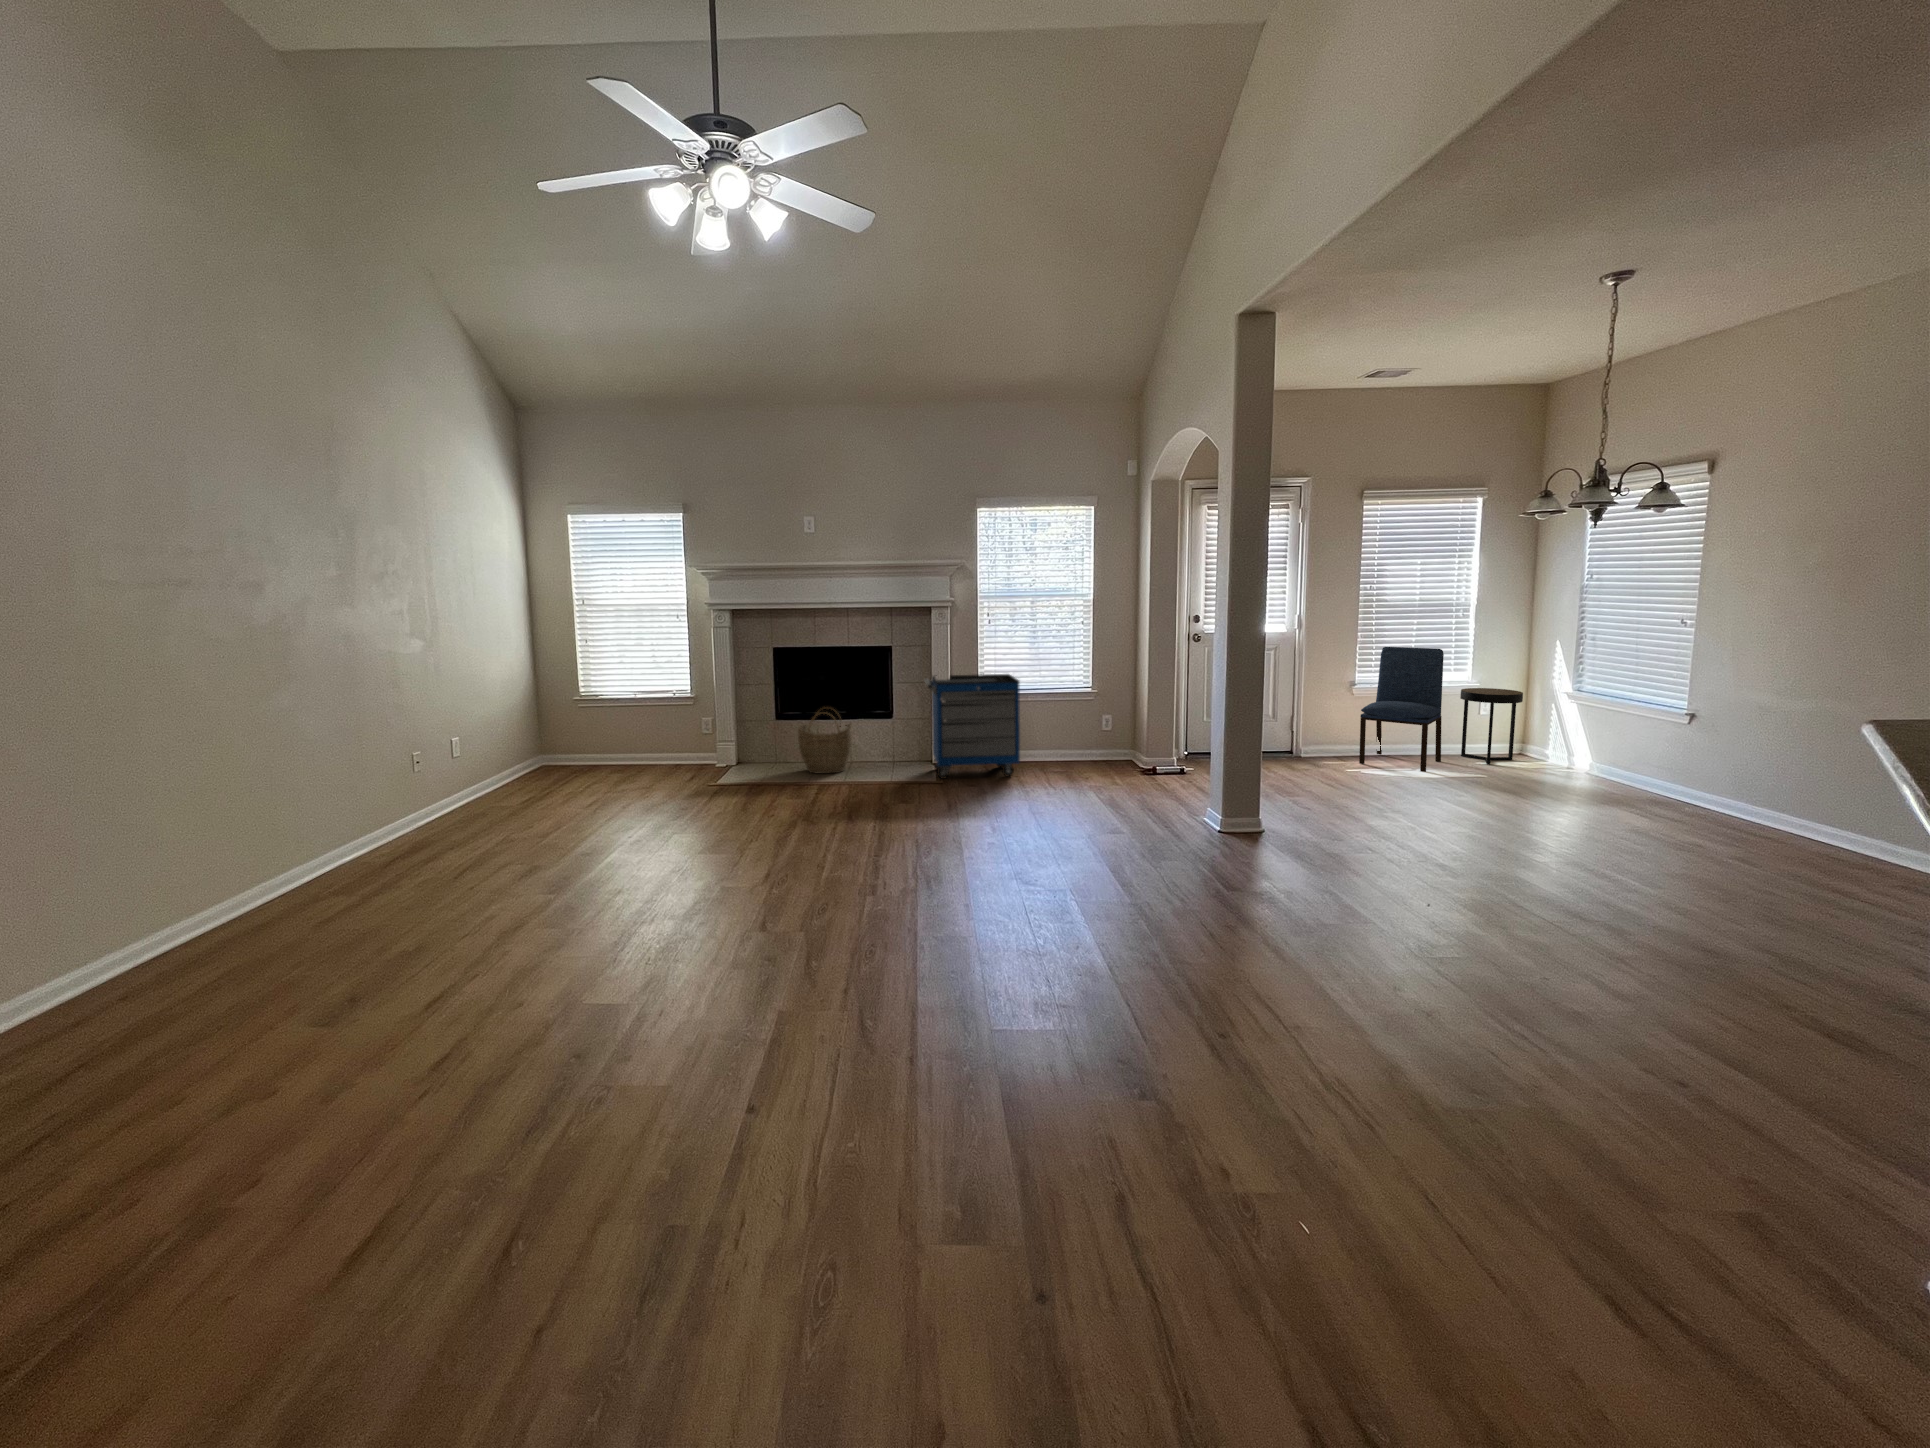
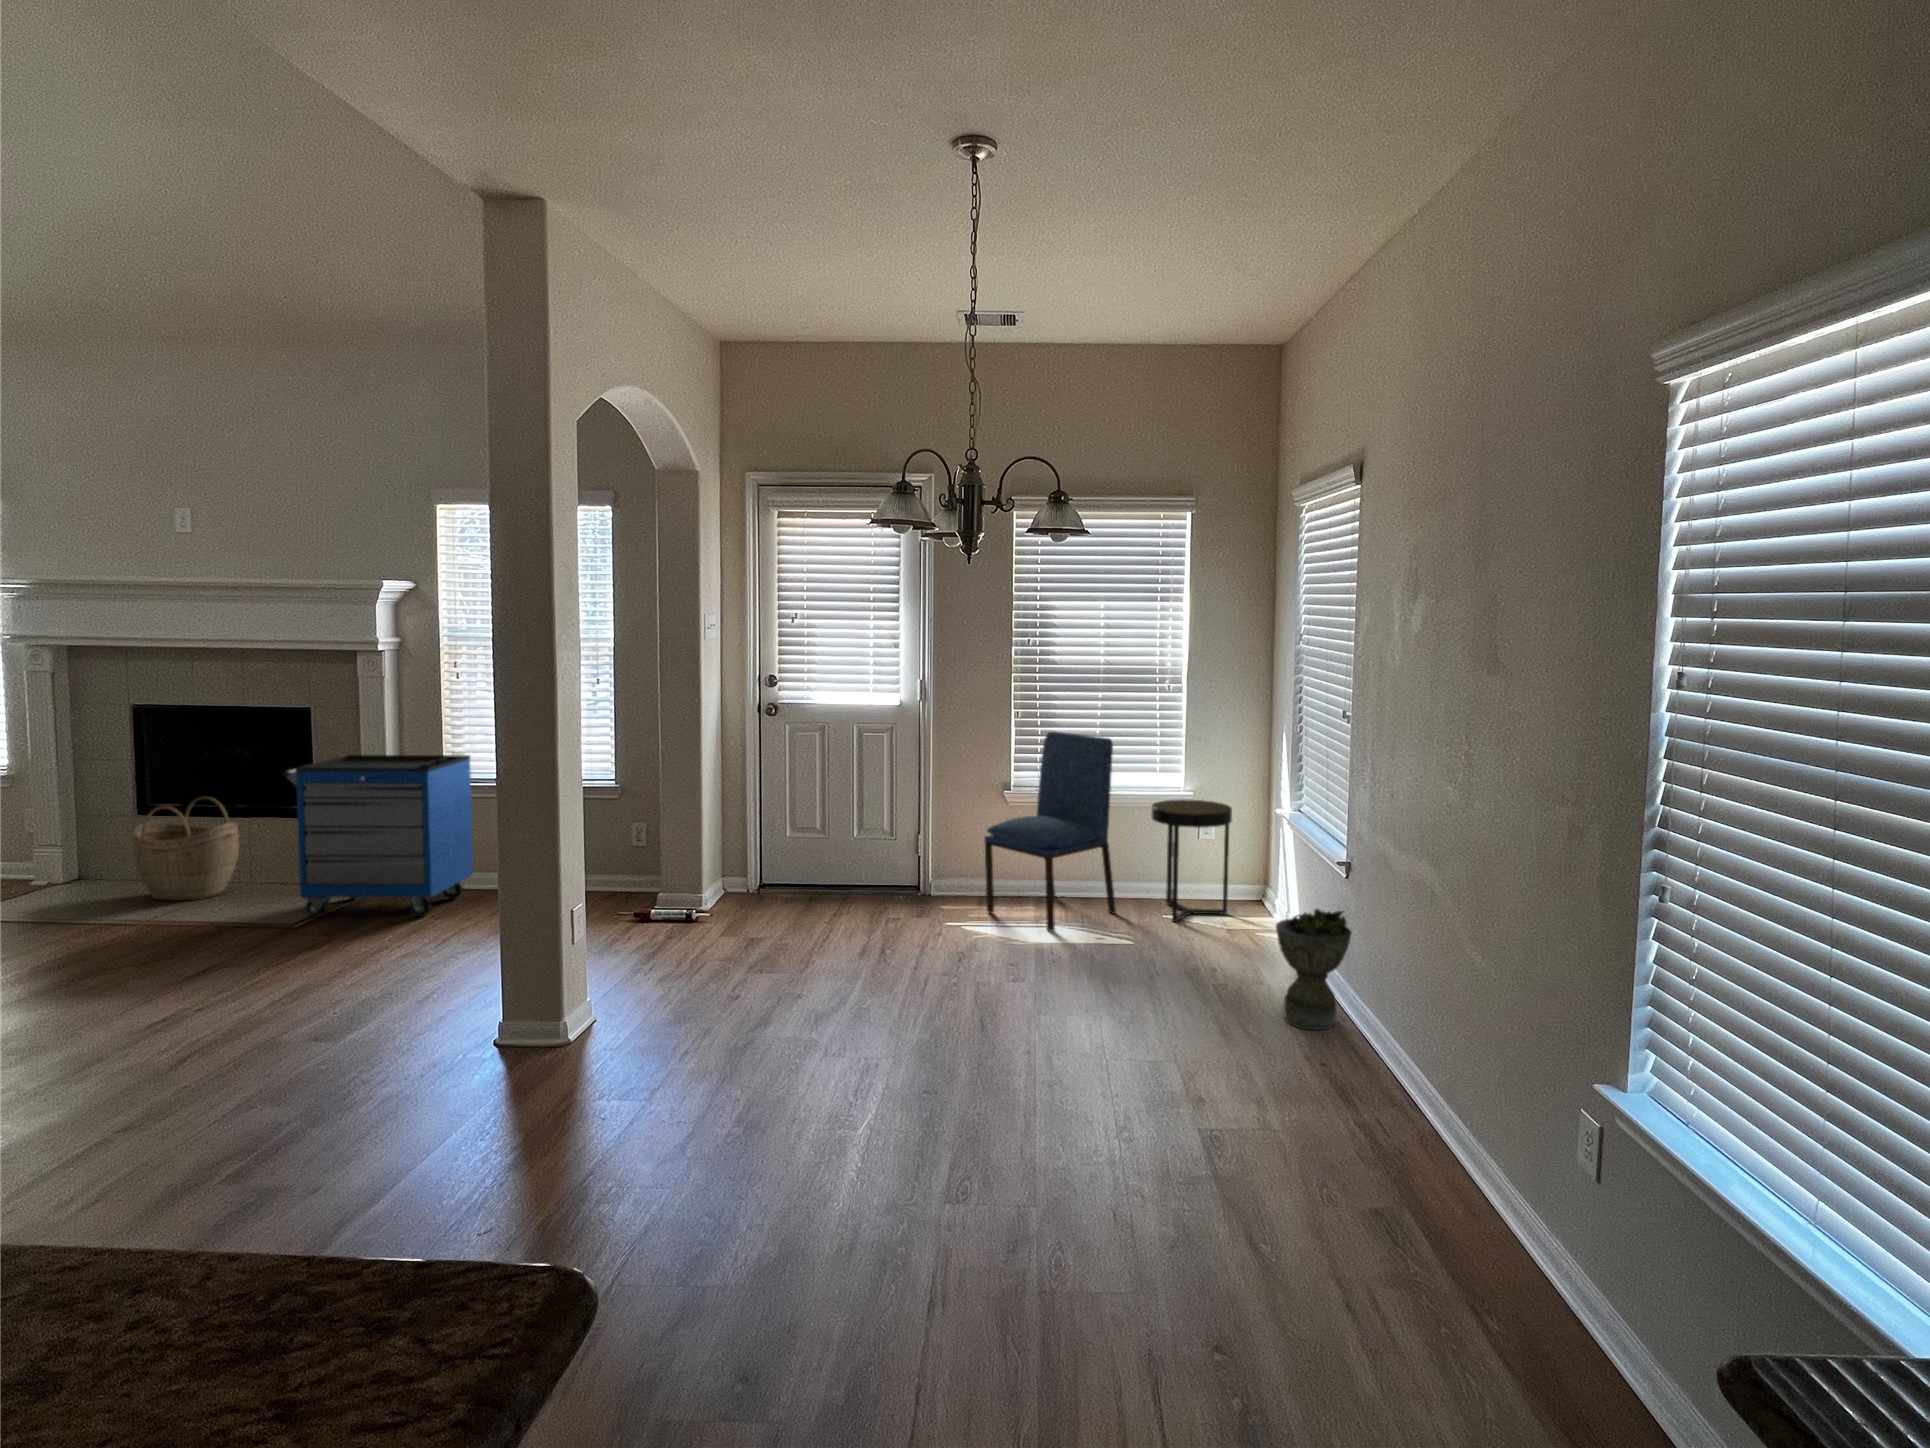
planter: none [1664,738,1725,811] -> present [1276,909,1351,1030]

